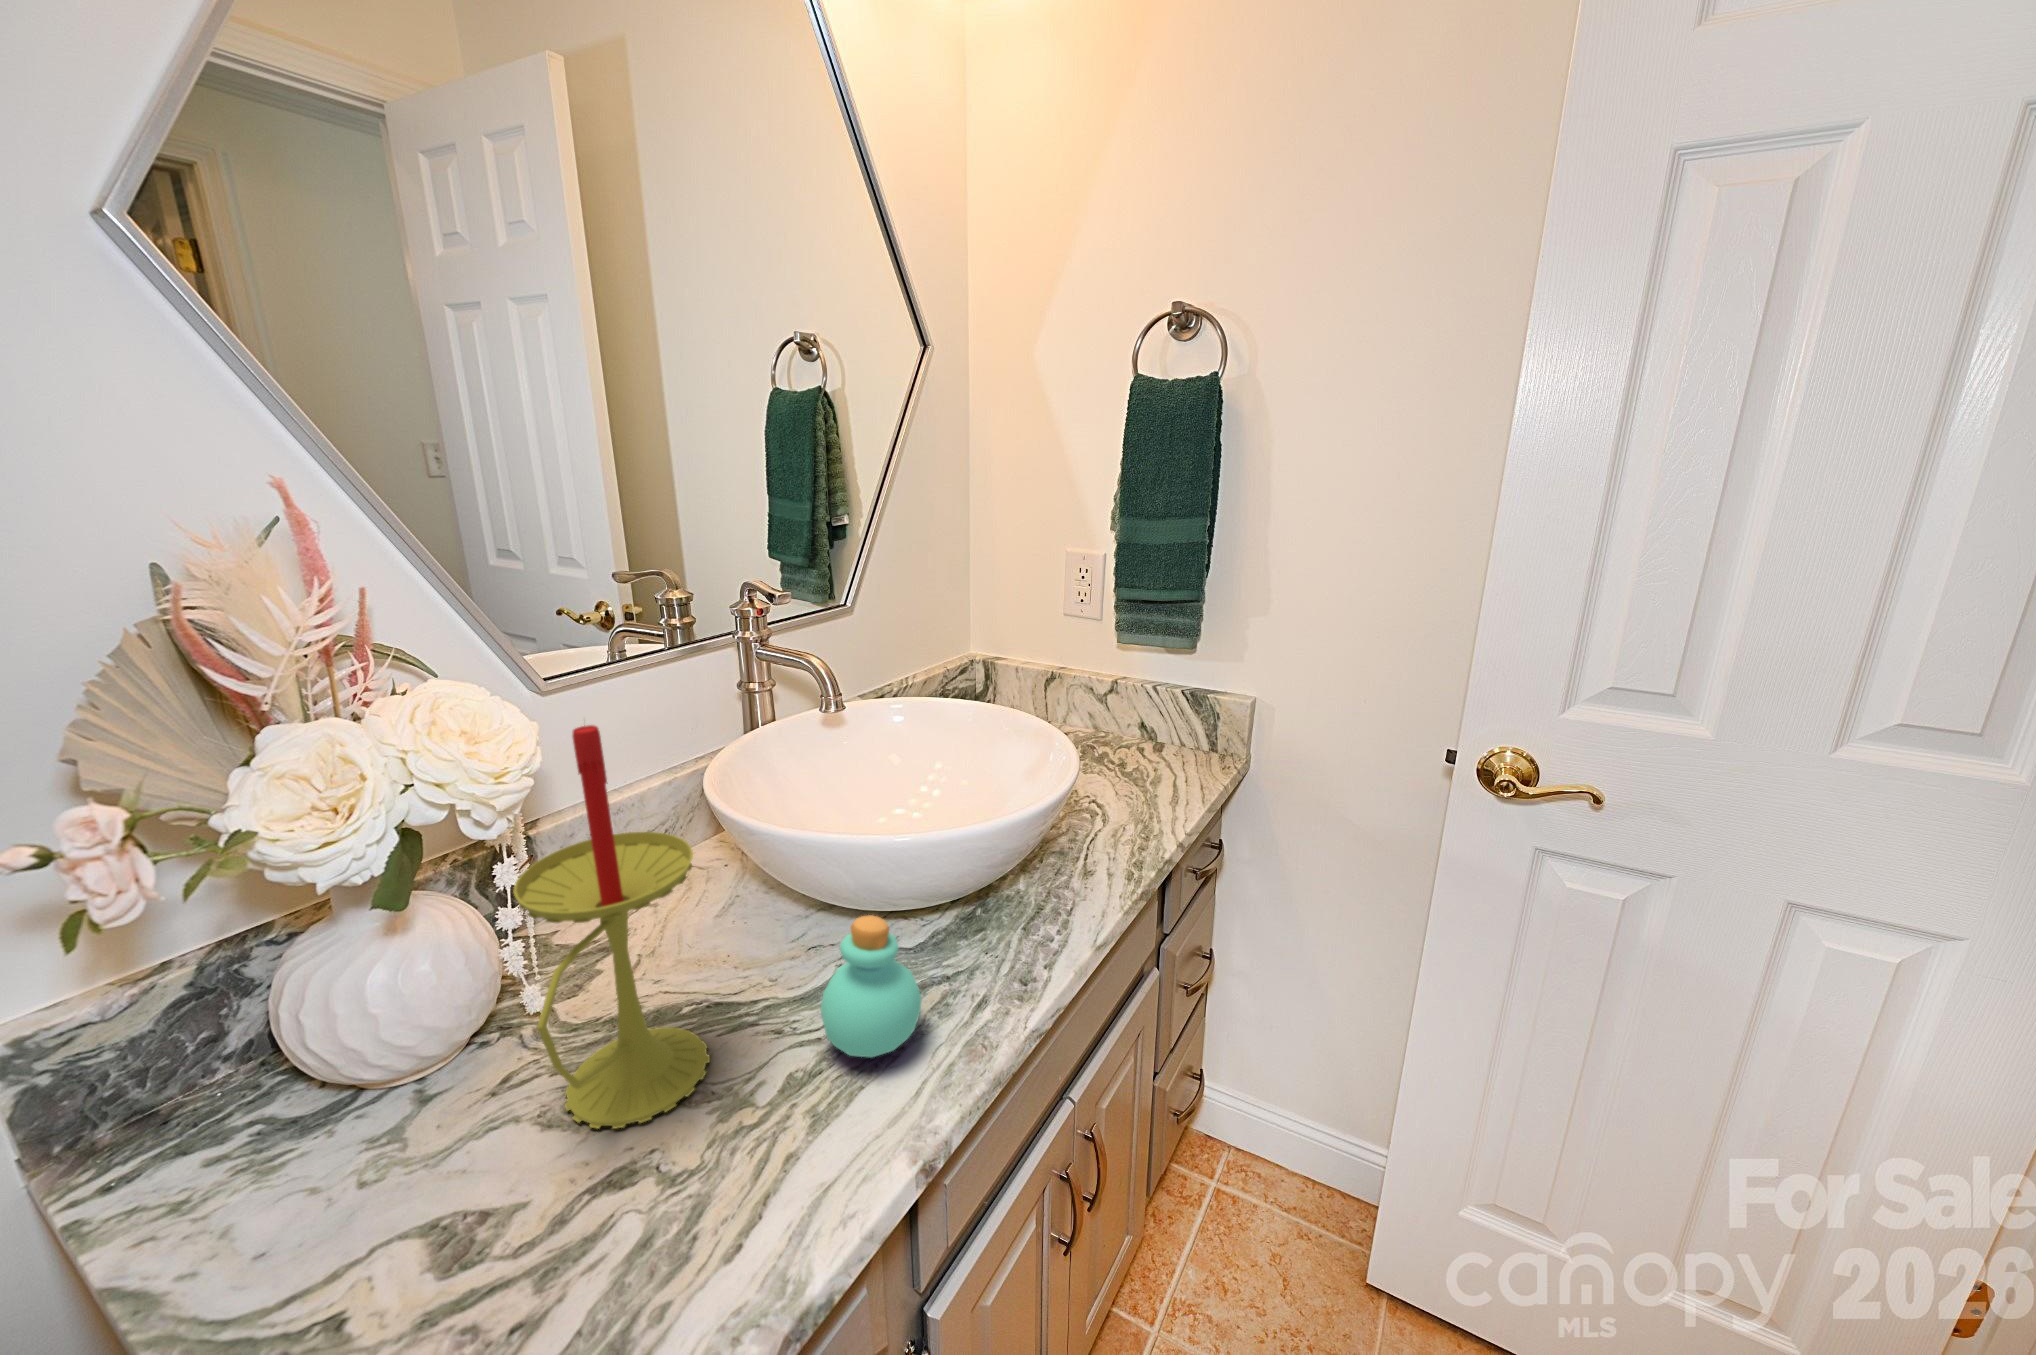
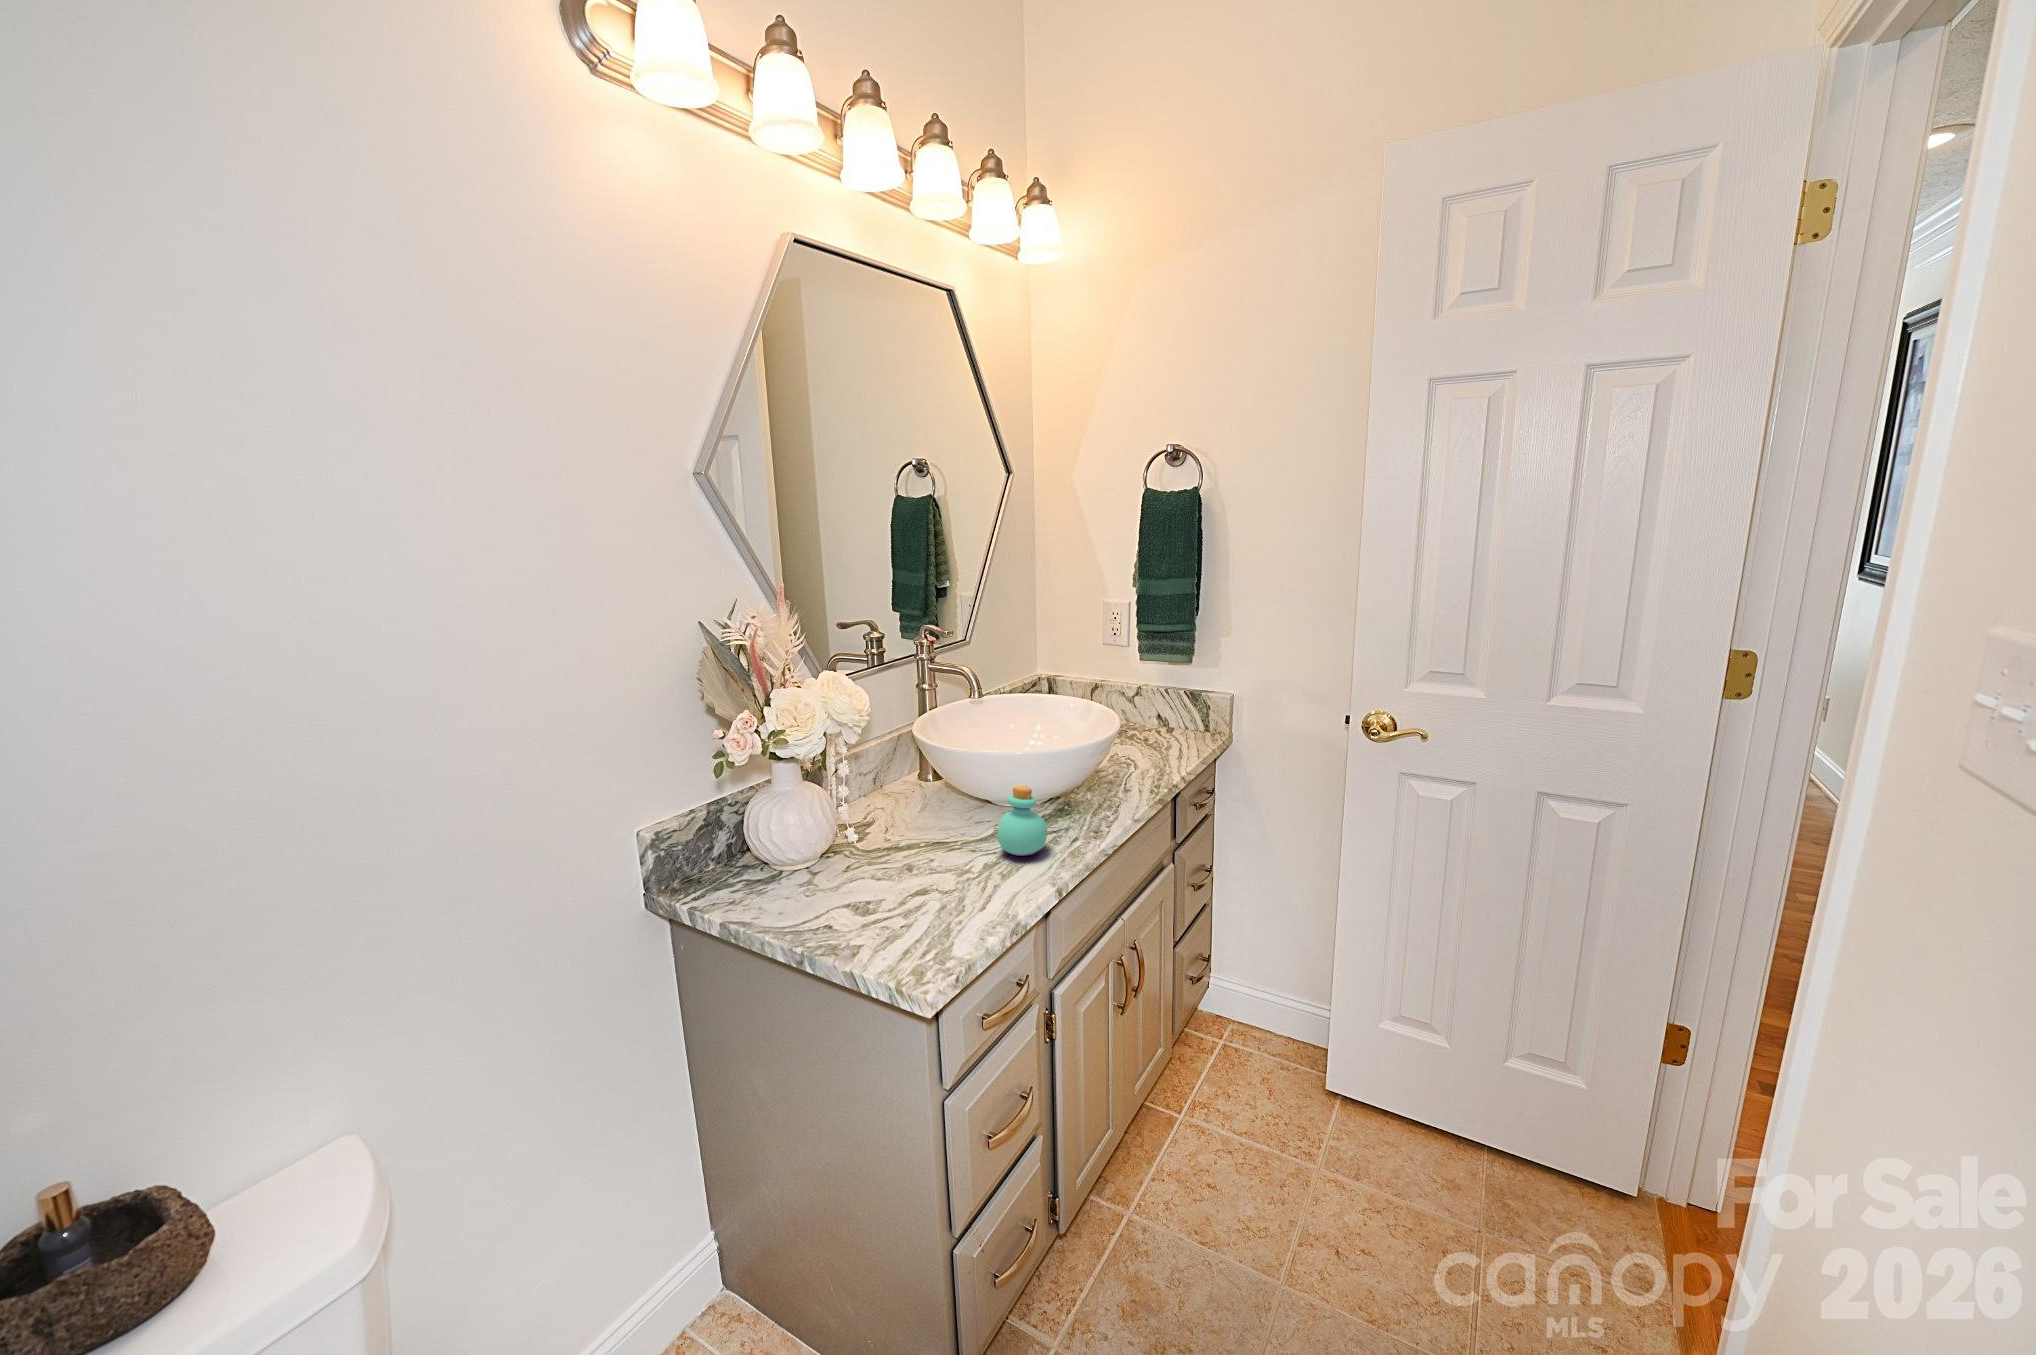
candle: present [514,725,710,1129] -> none [867,682,944,879]

